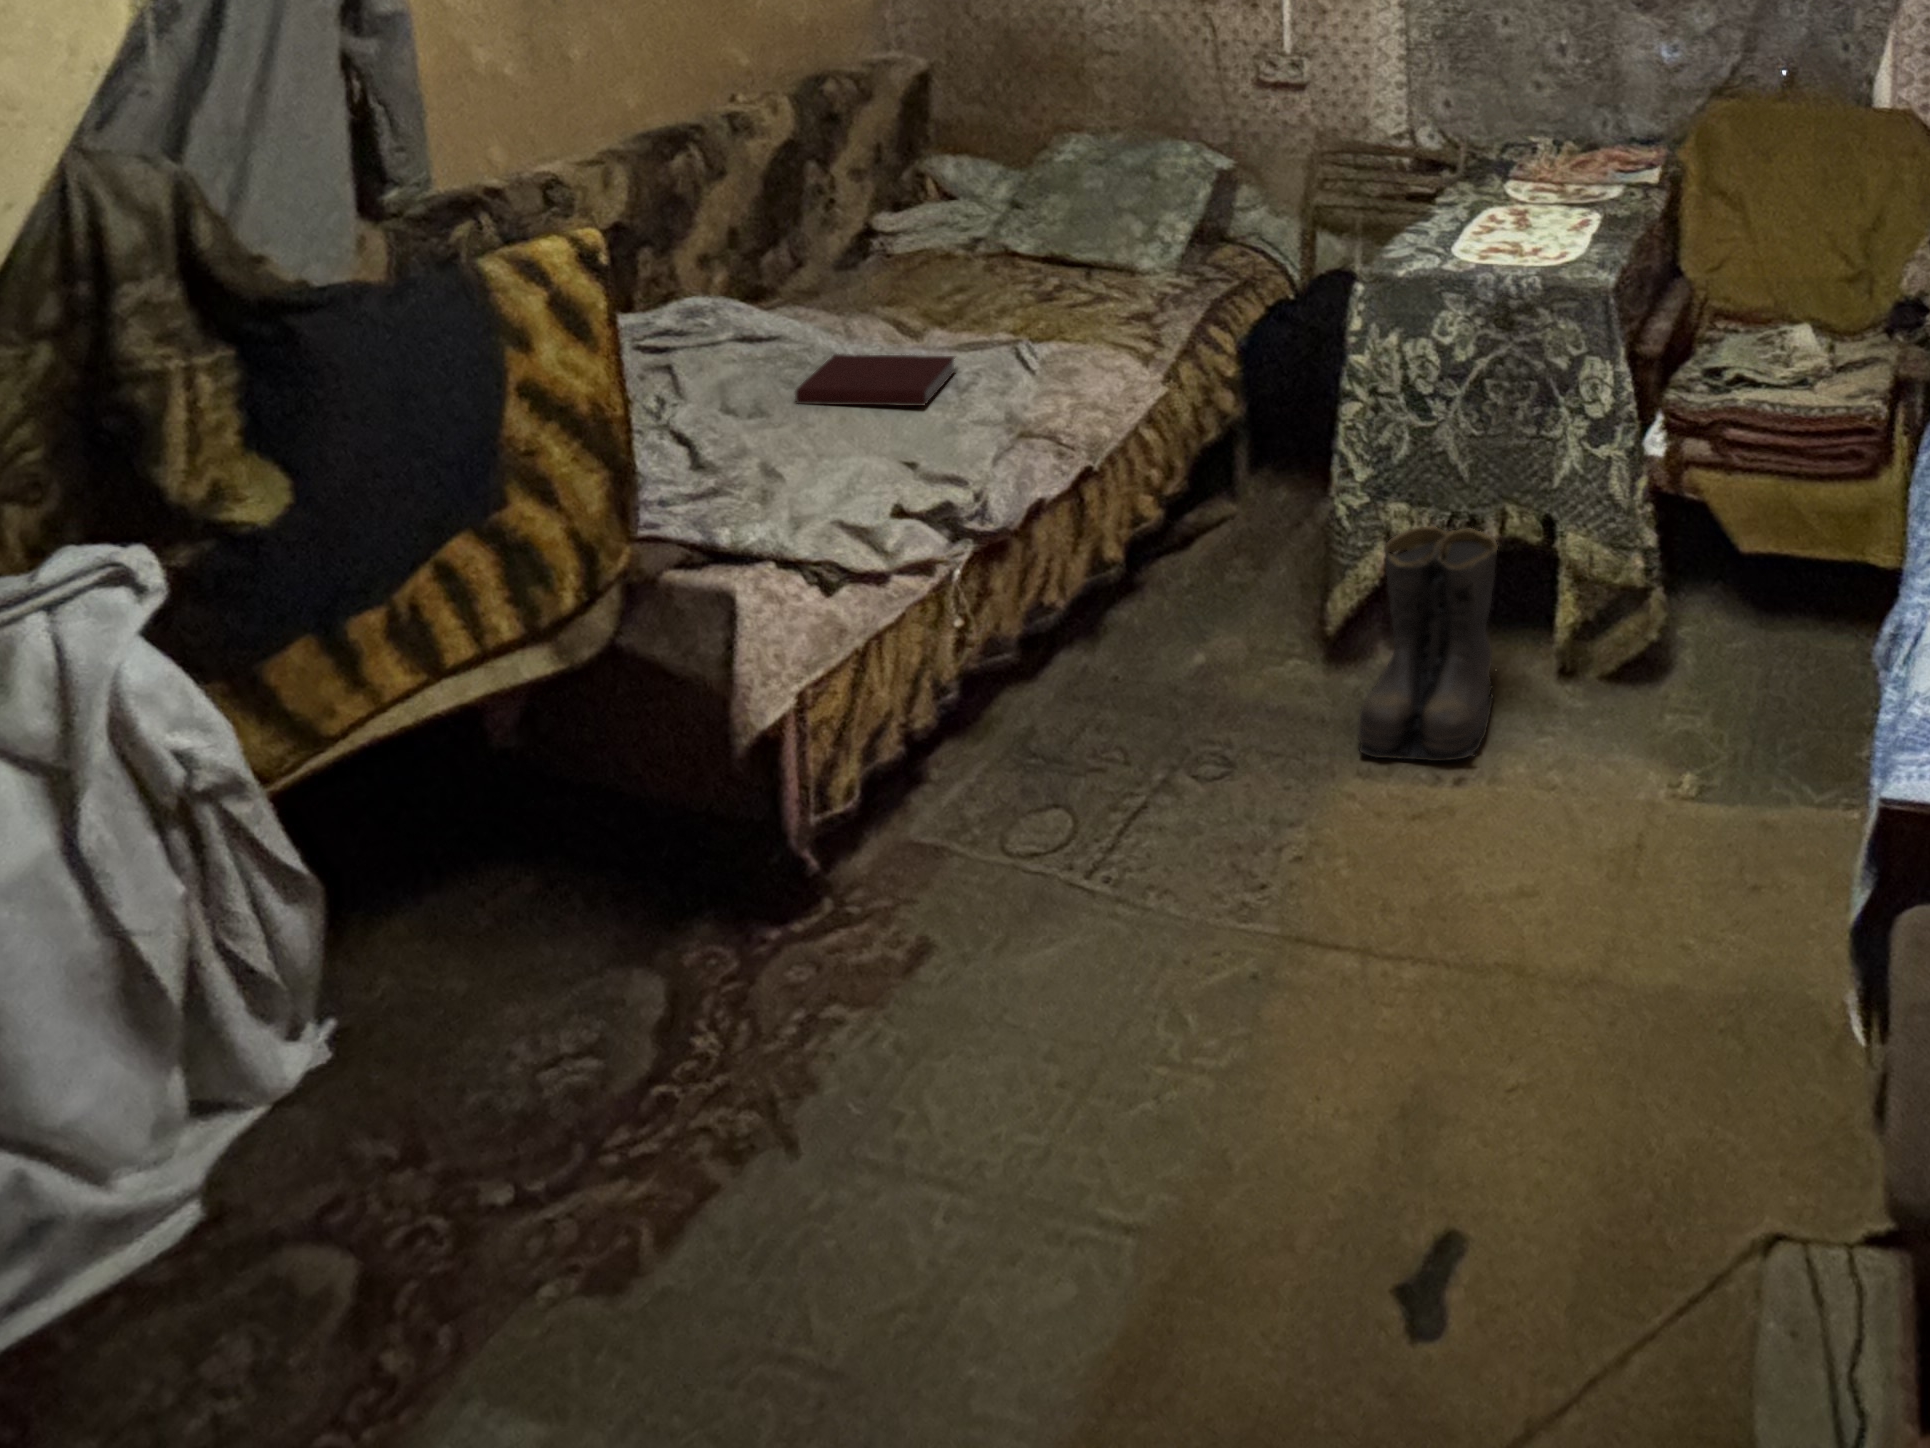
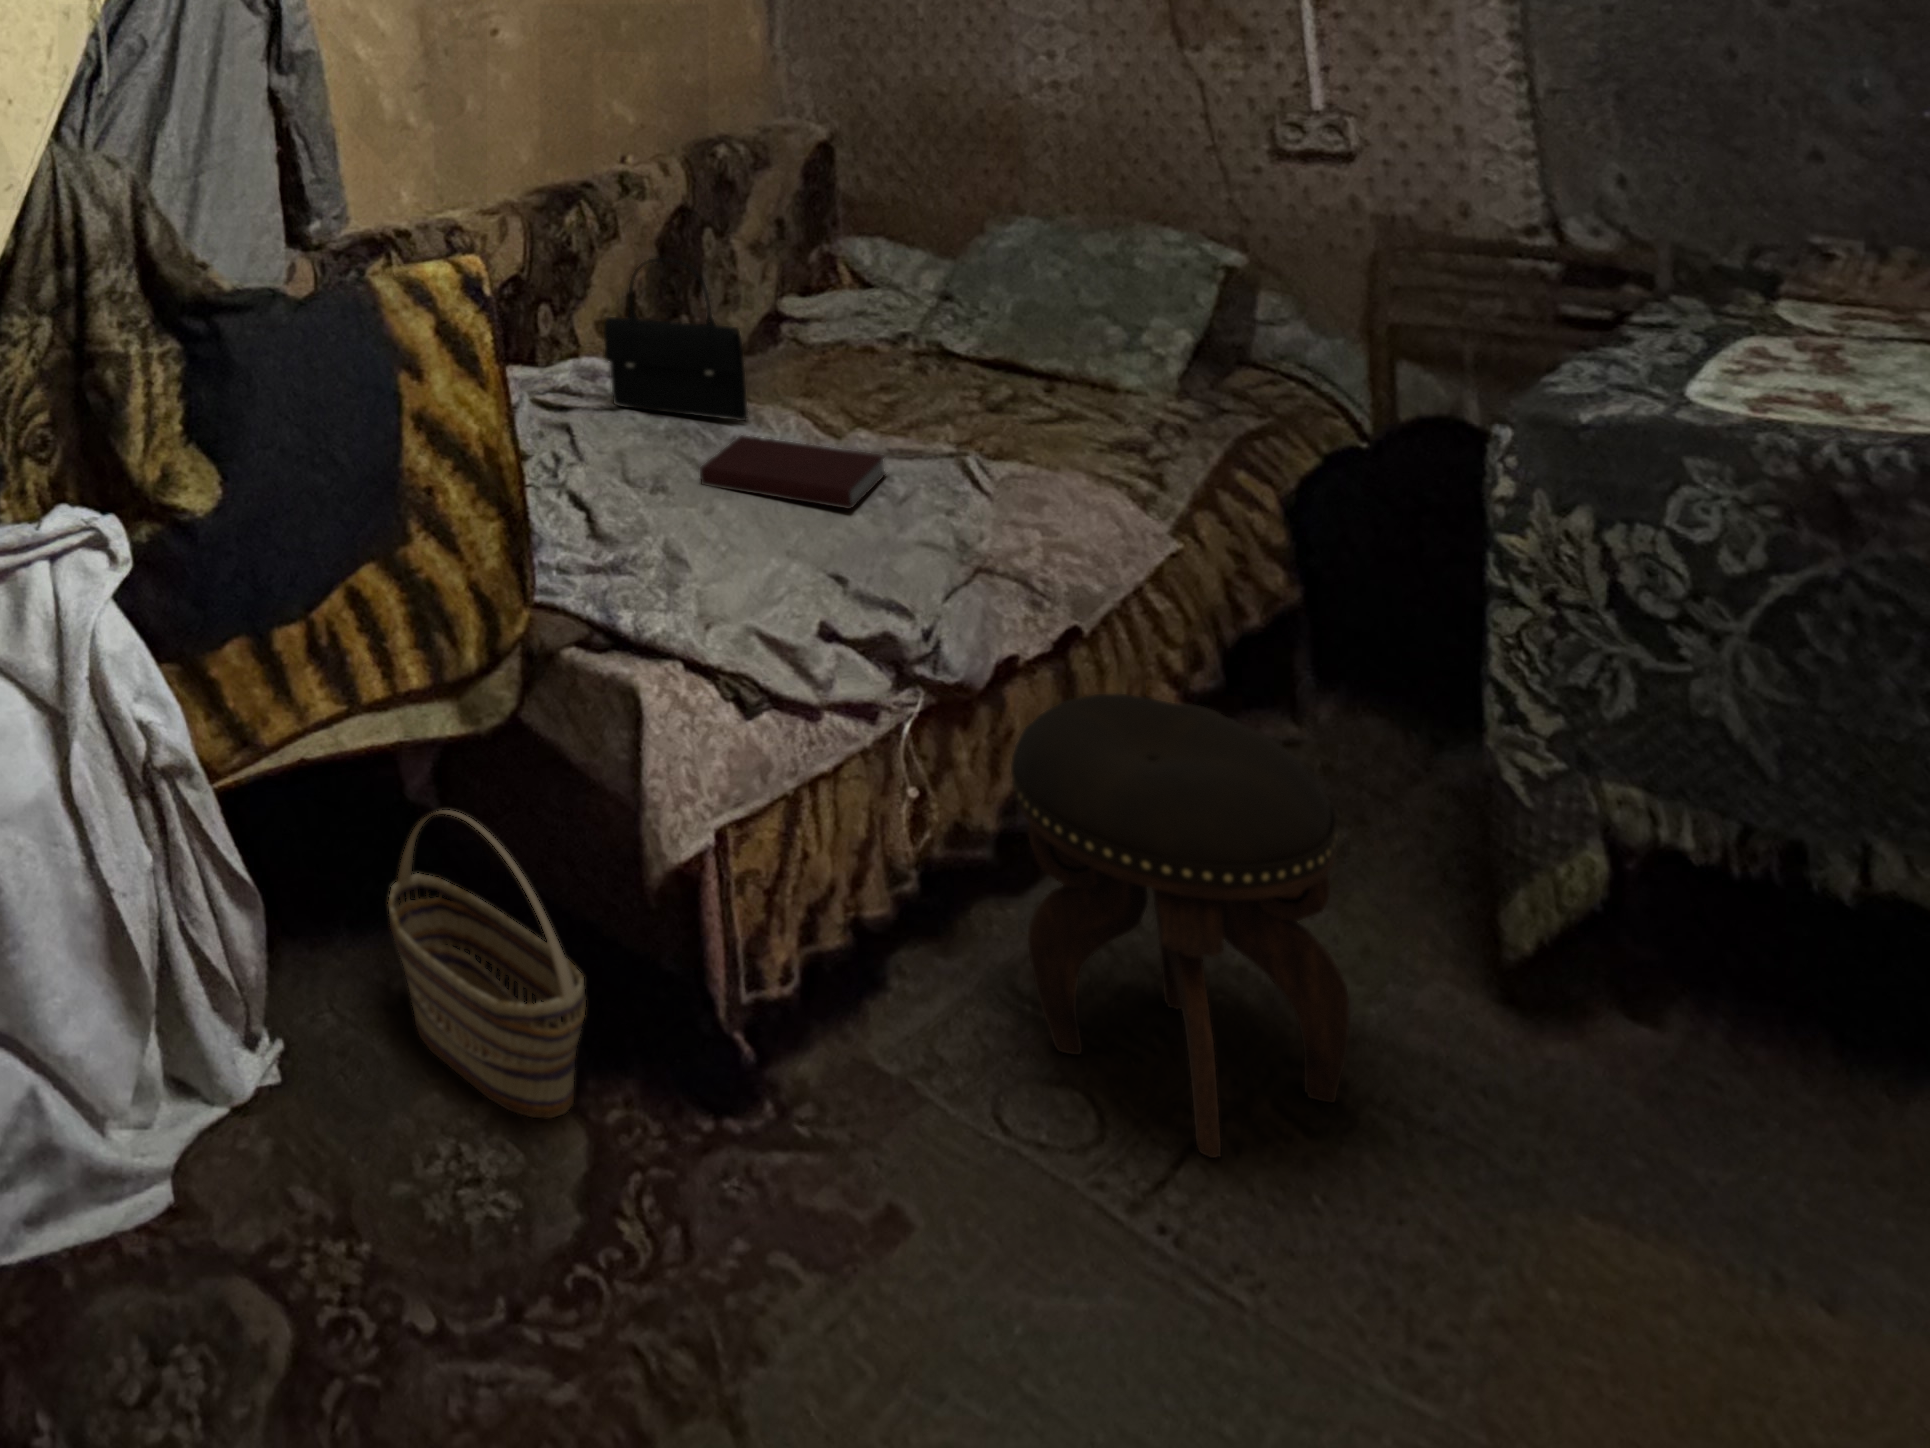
handbag: none [707,203,841,342] -> present [604,258,748,421]
footstool: none [1033,509,1239,820] -> present [1011,693,1350,1158]
boots: present [1358,526,1498,761] -> none [1589,832,1884,1276]
basket: none [462,745,668,991] -> present [388,810,586,1118]

